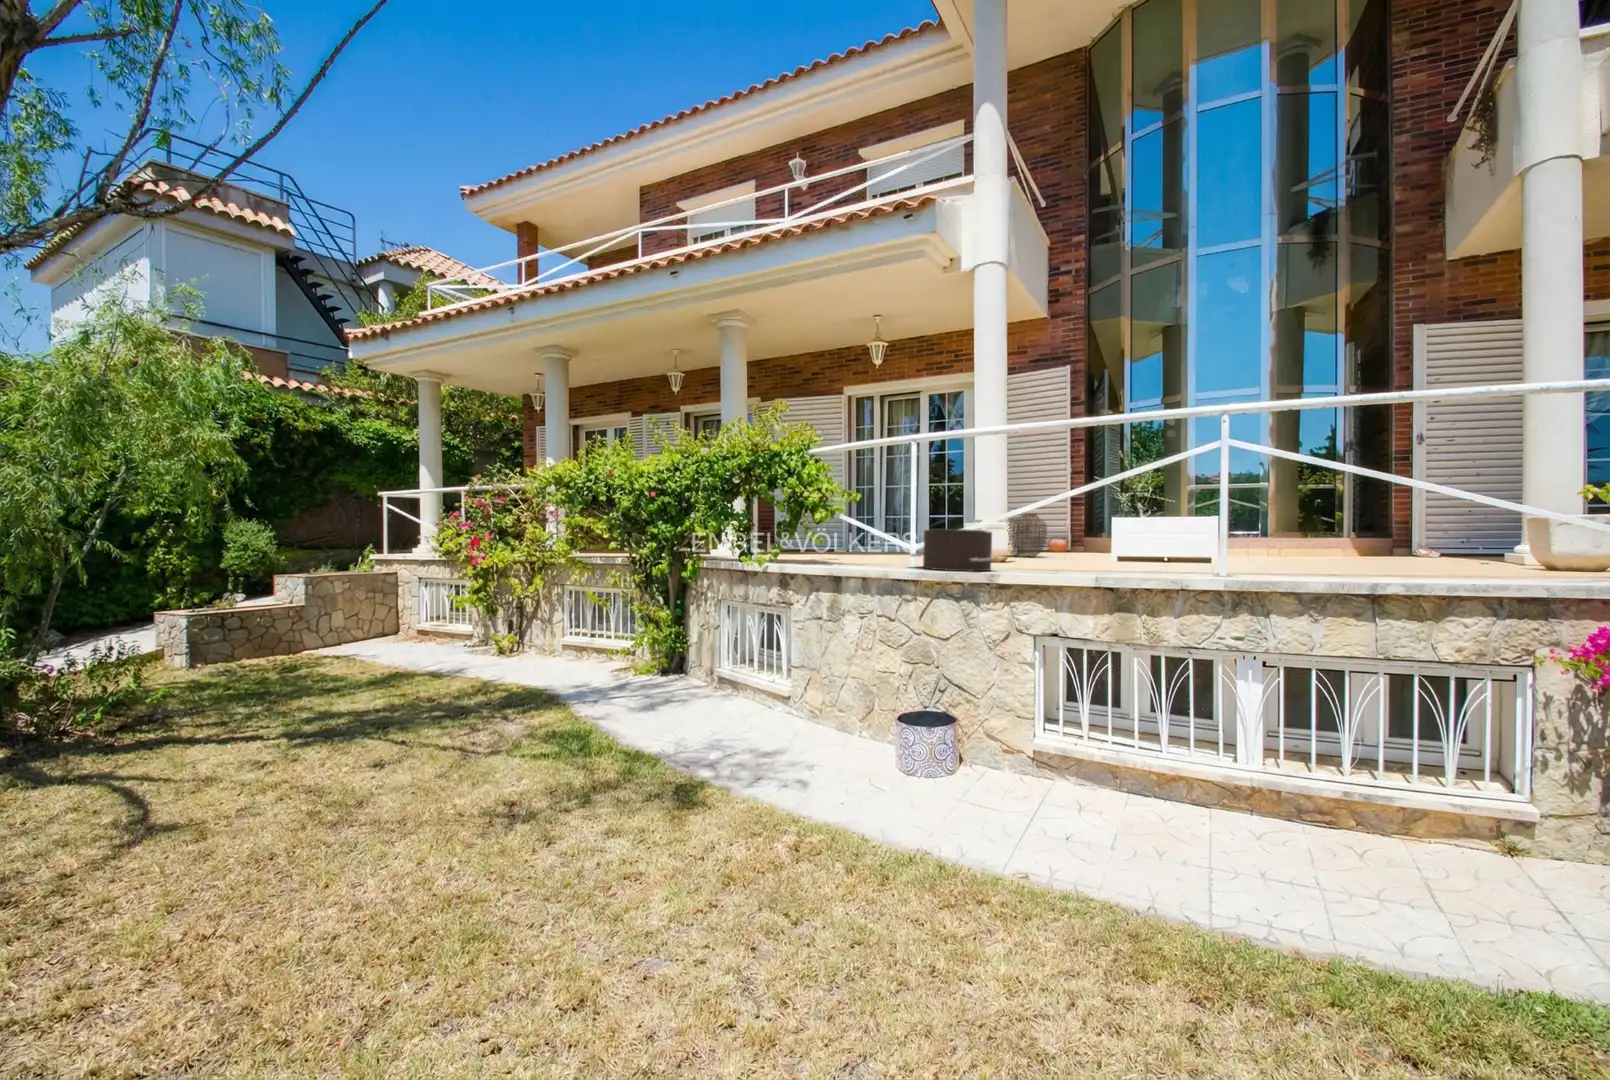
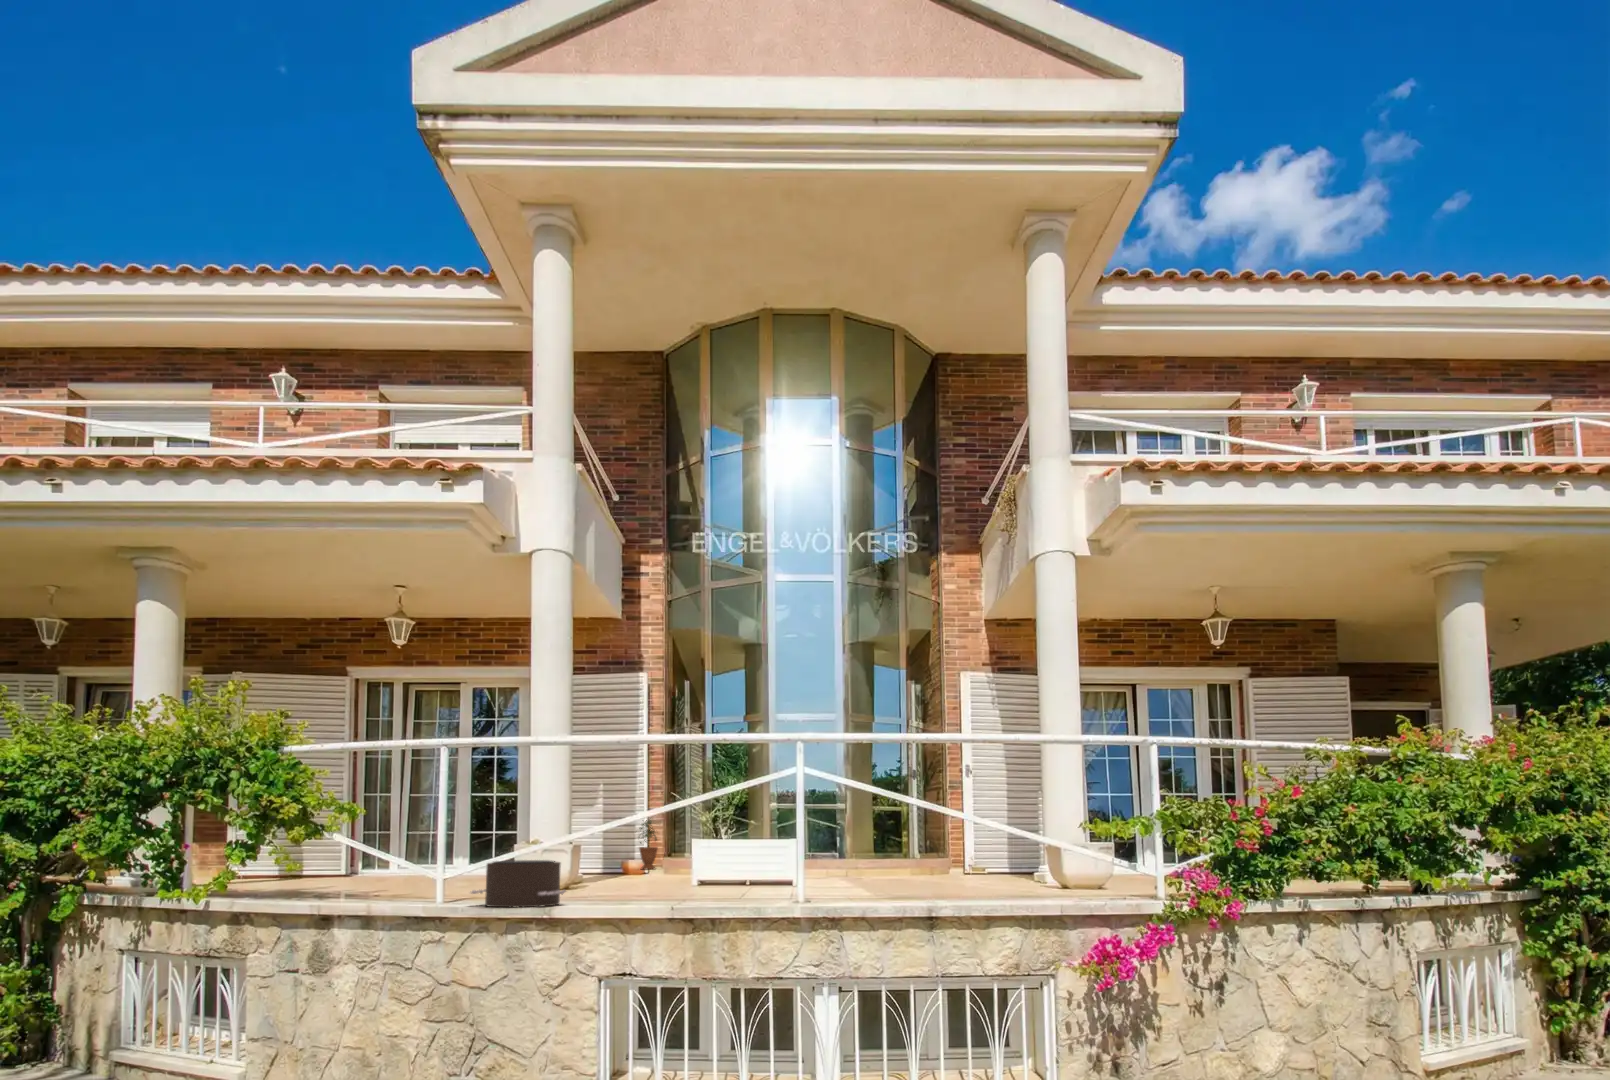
potted plant: none [1063,501,1082,546] -> present [639,820,658,870]
woven basket: present [1007,513,1047,557] -> none [569,835,617,887]

